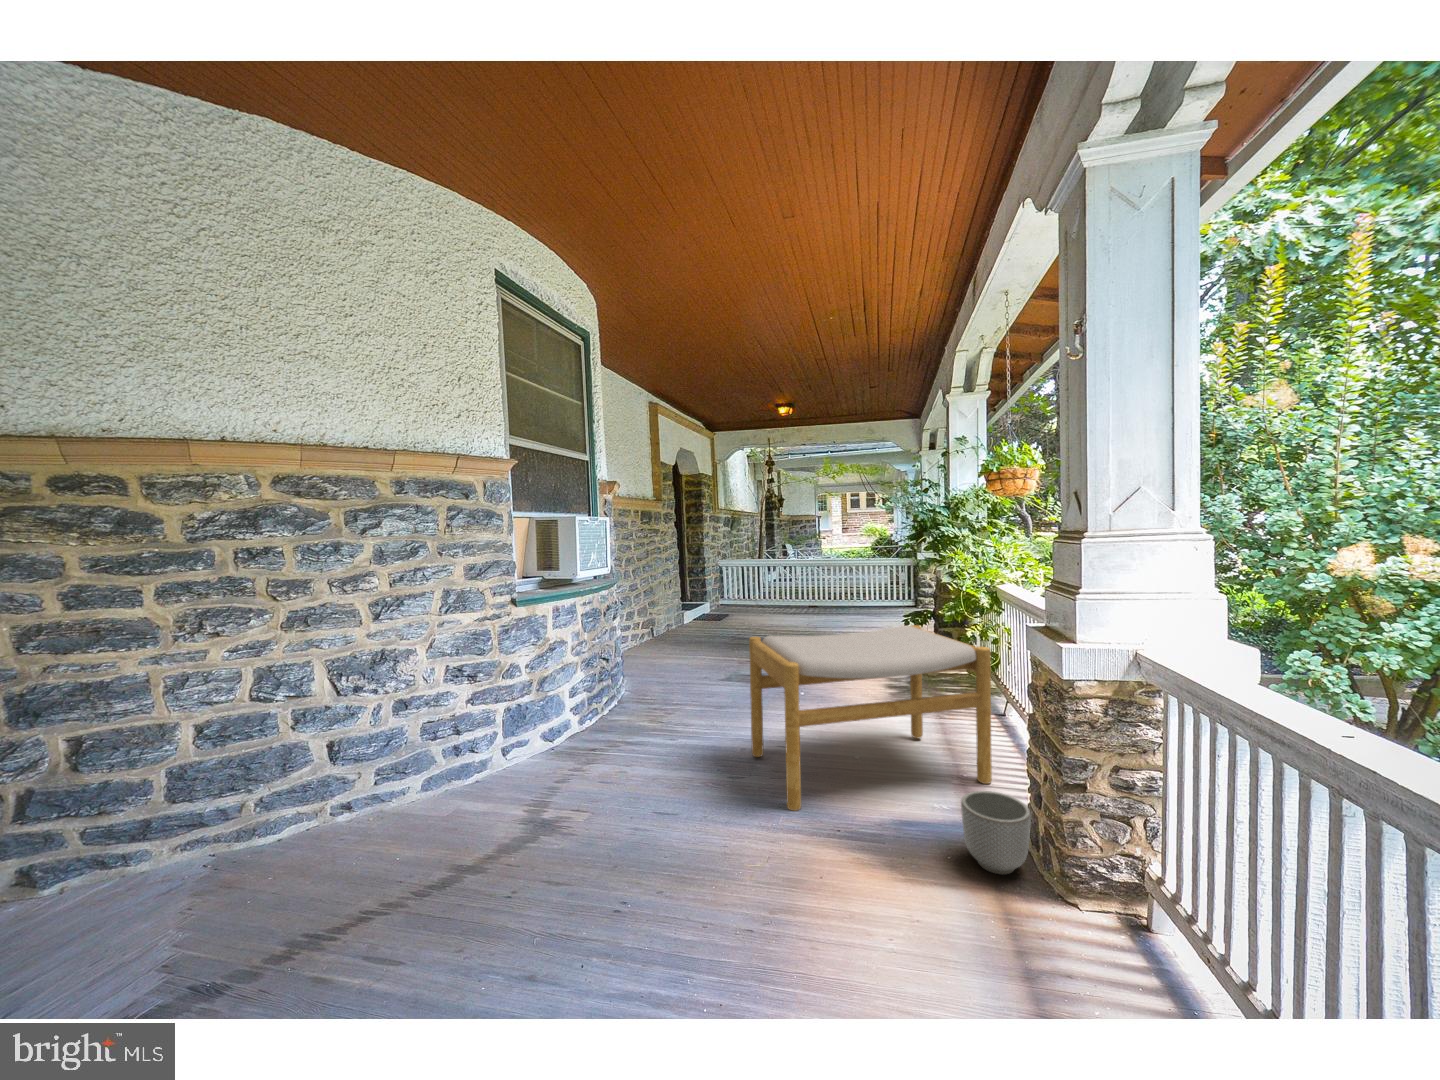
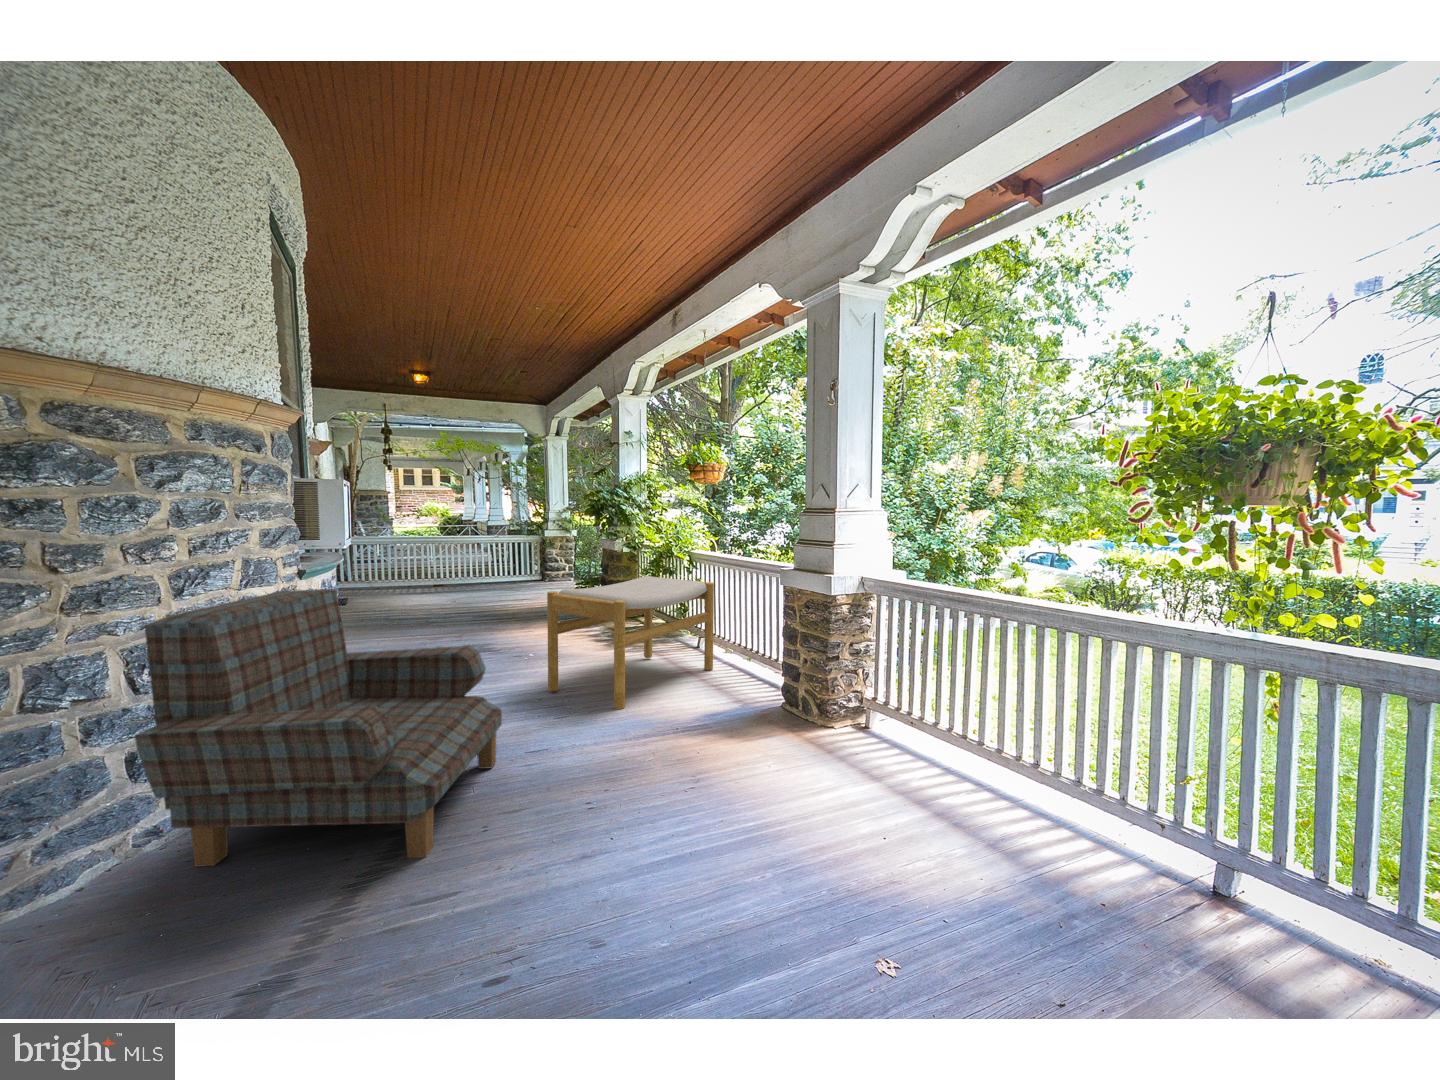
armchair: none [281,619,602,940] -> present [135,589,502,867]
planter: present [961,791,1031,875] -> none [733,659,769,701]

